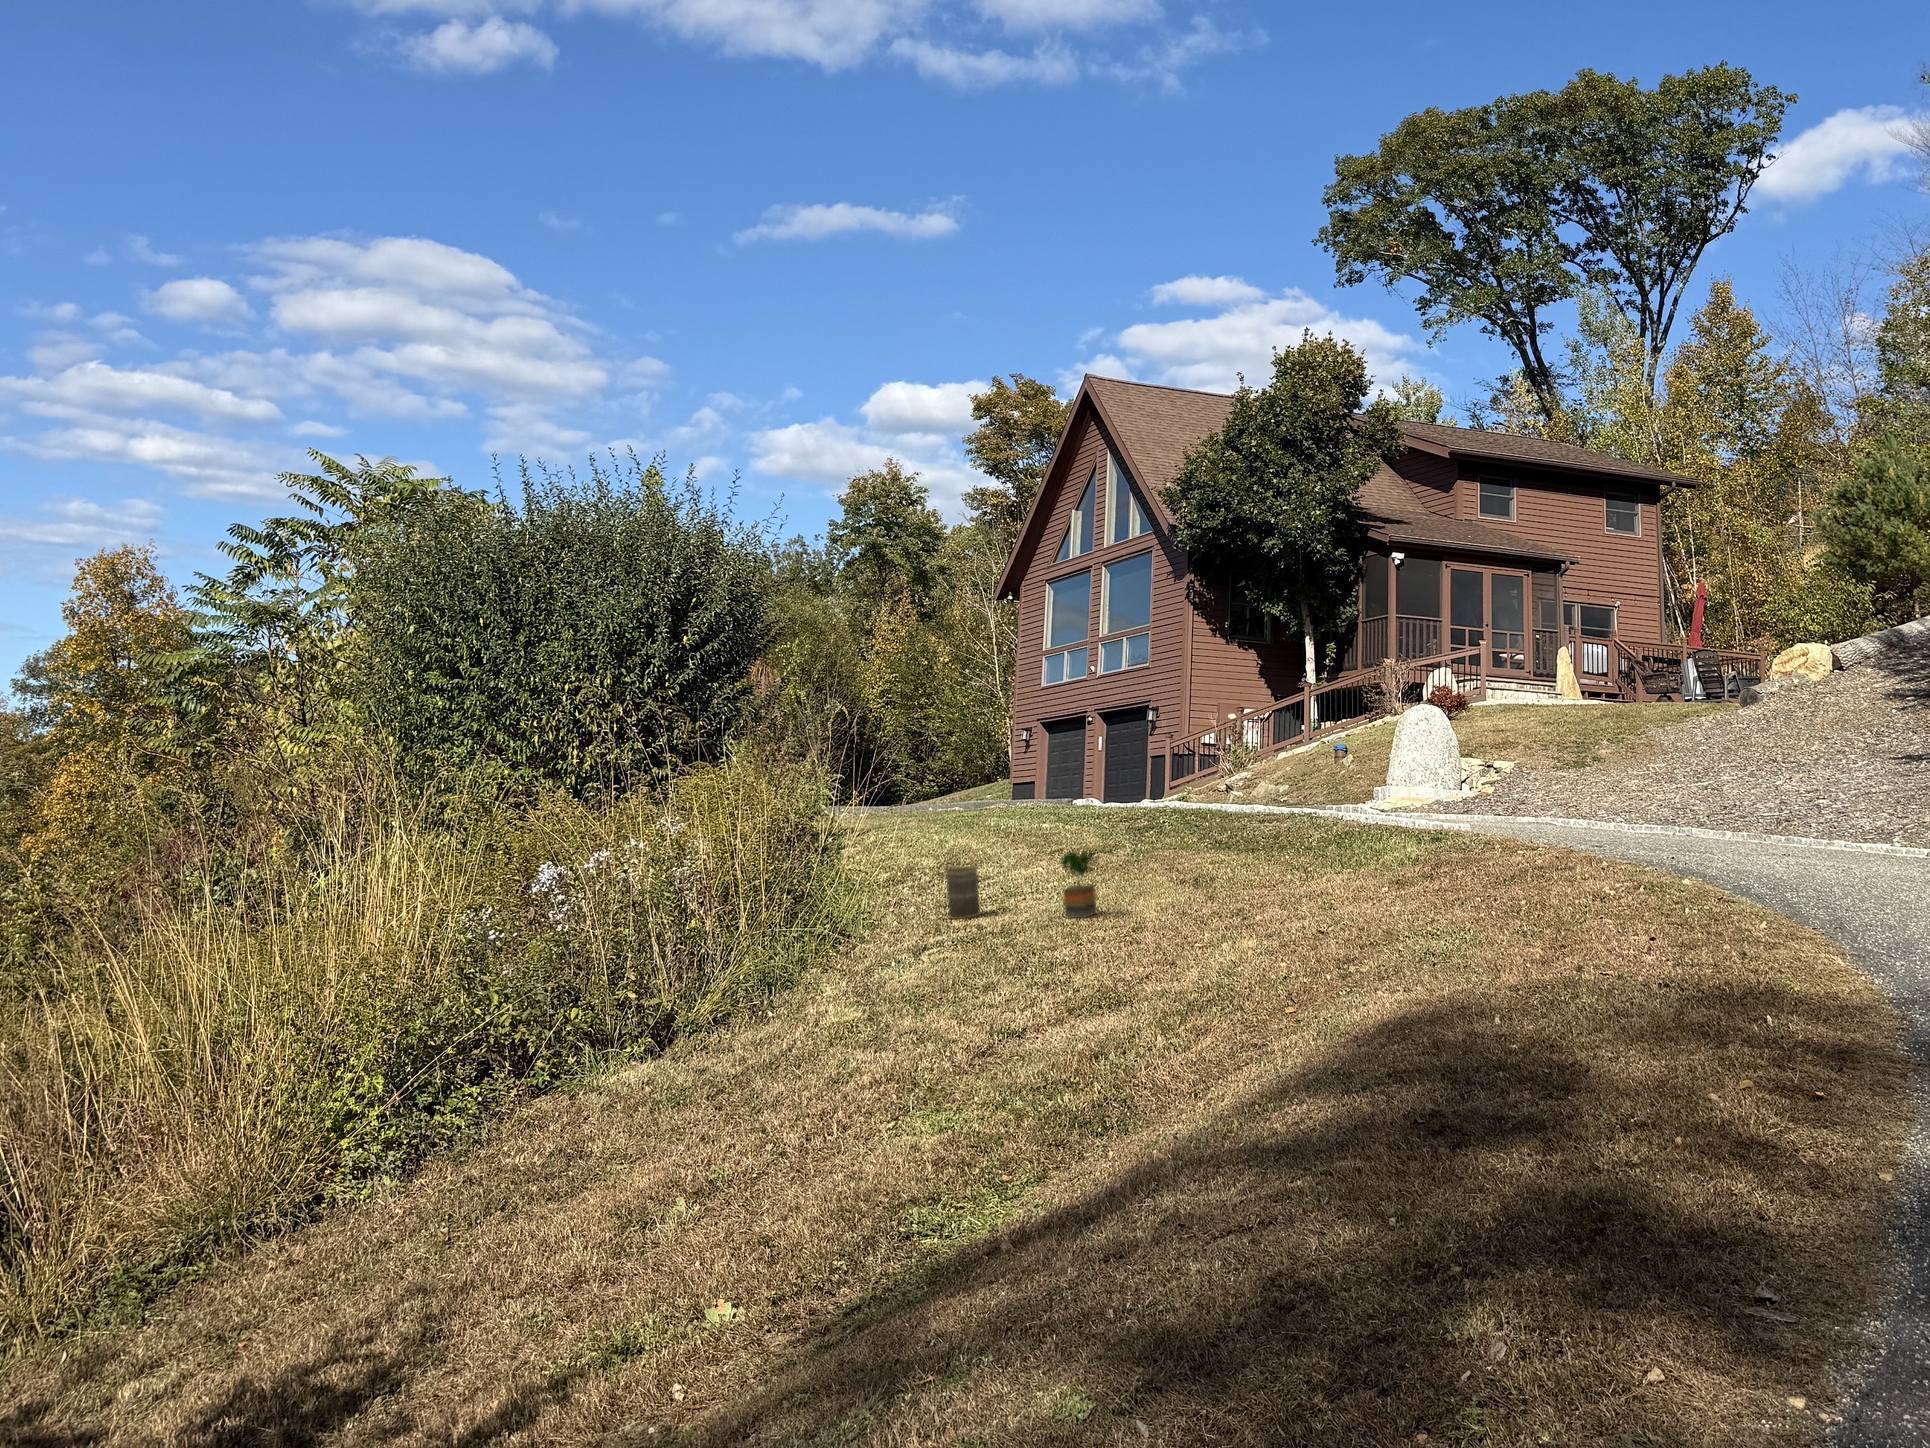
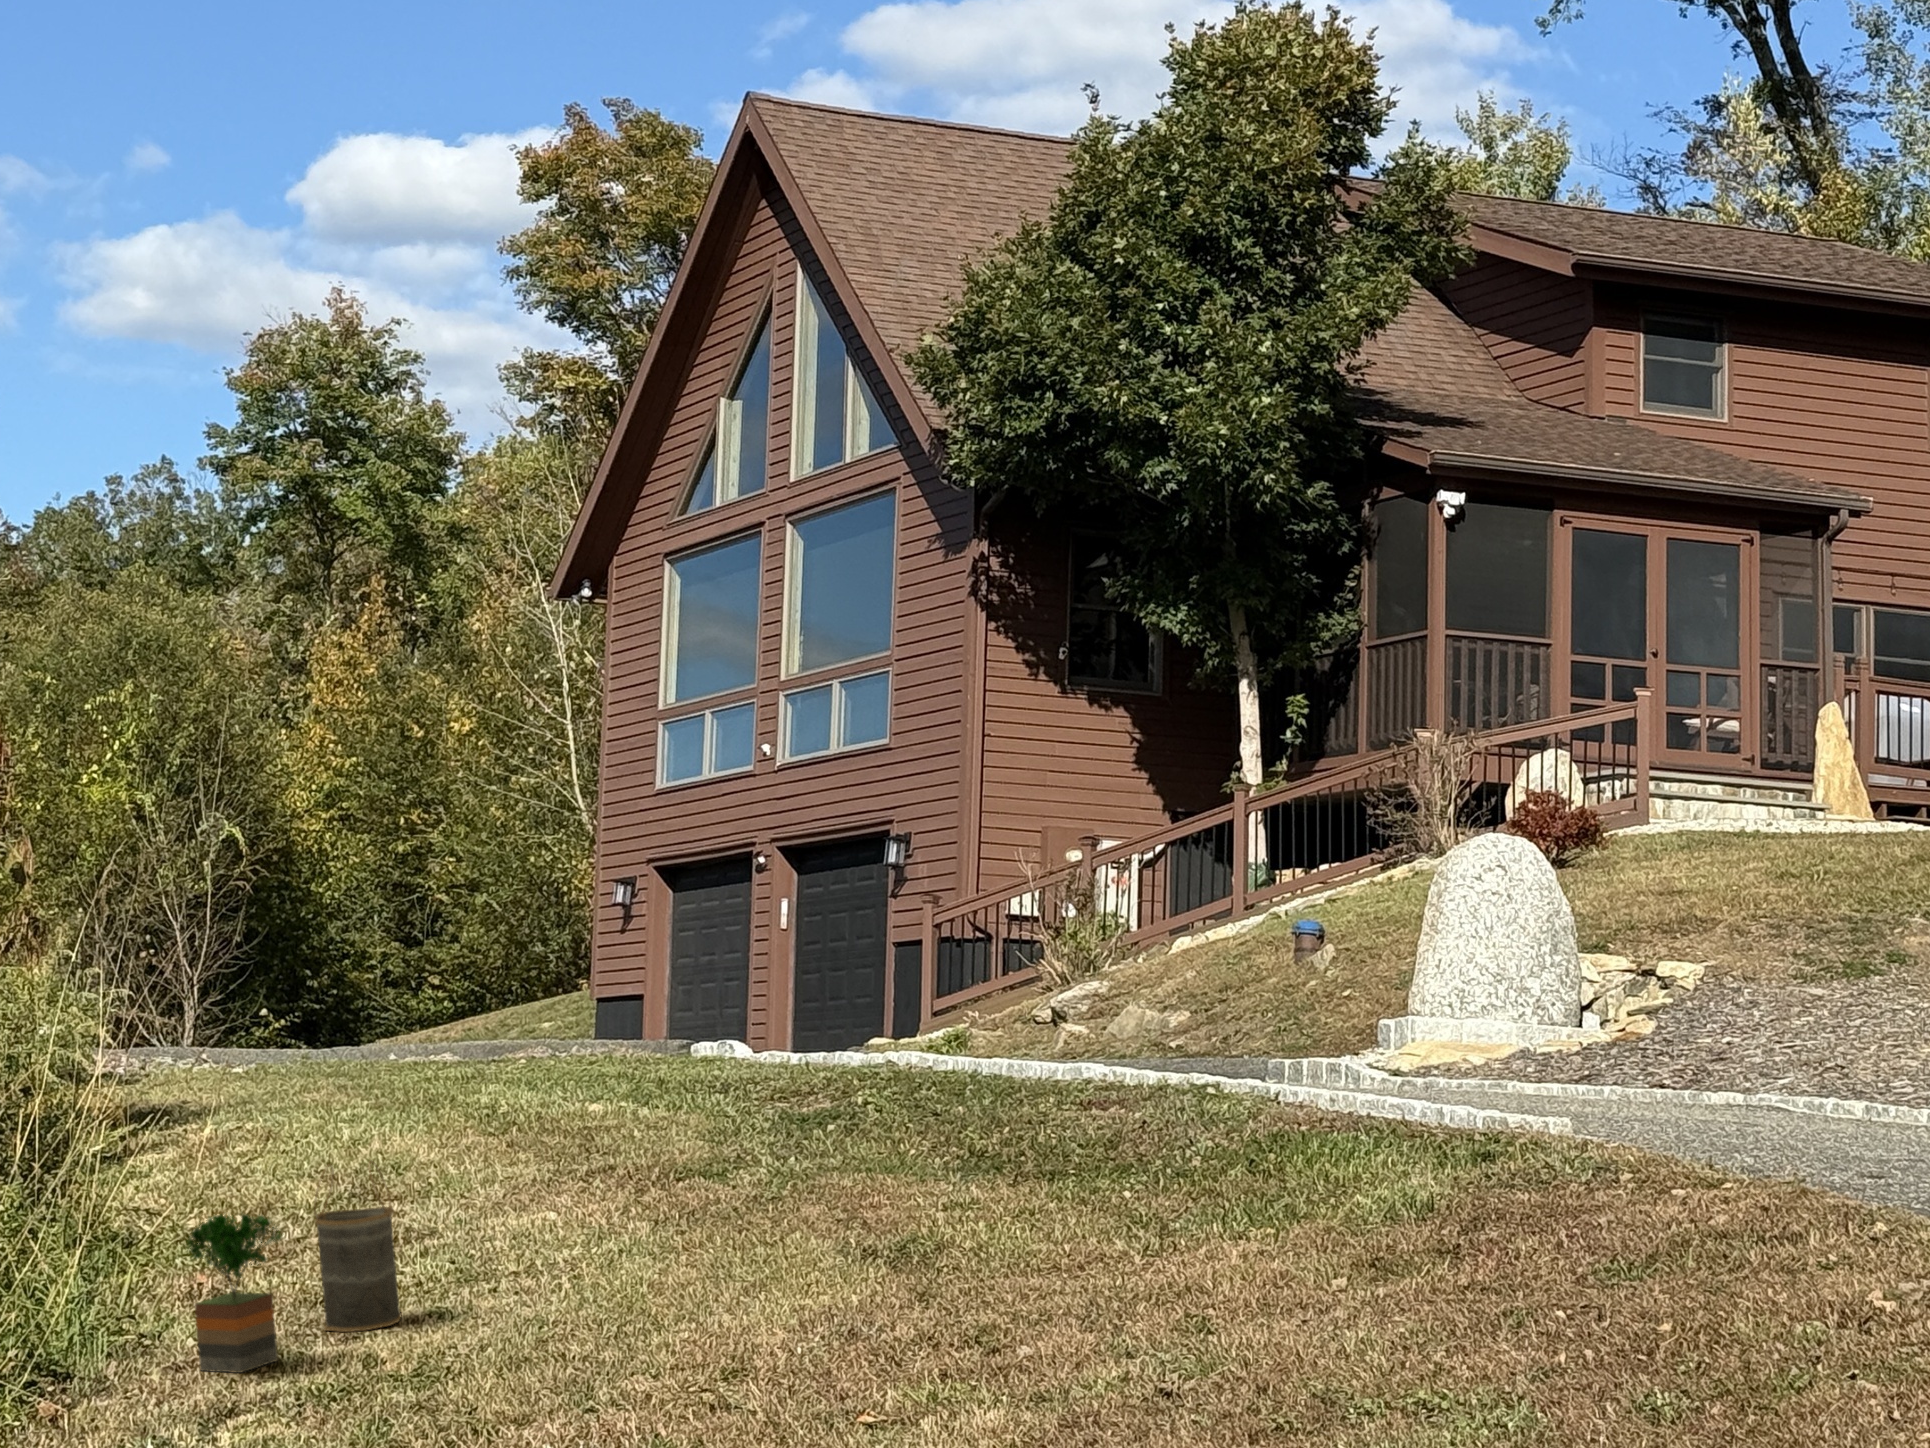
potted tree: present [1062,851,1099,918] -> present [187,1214,281,1373]

